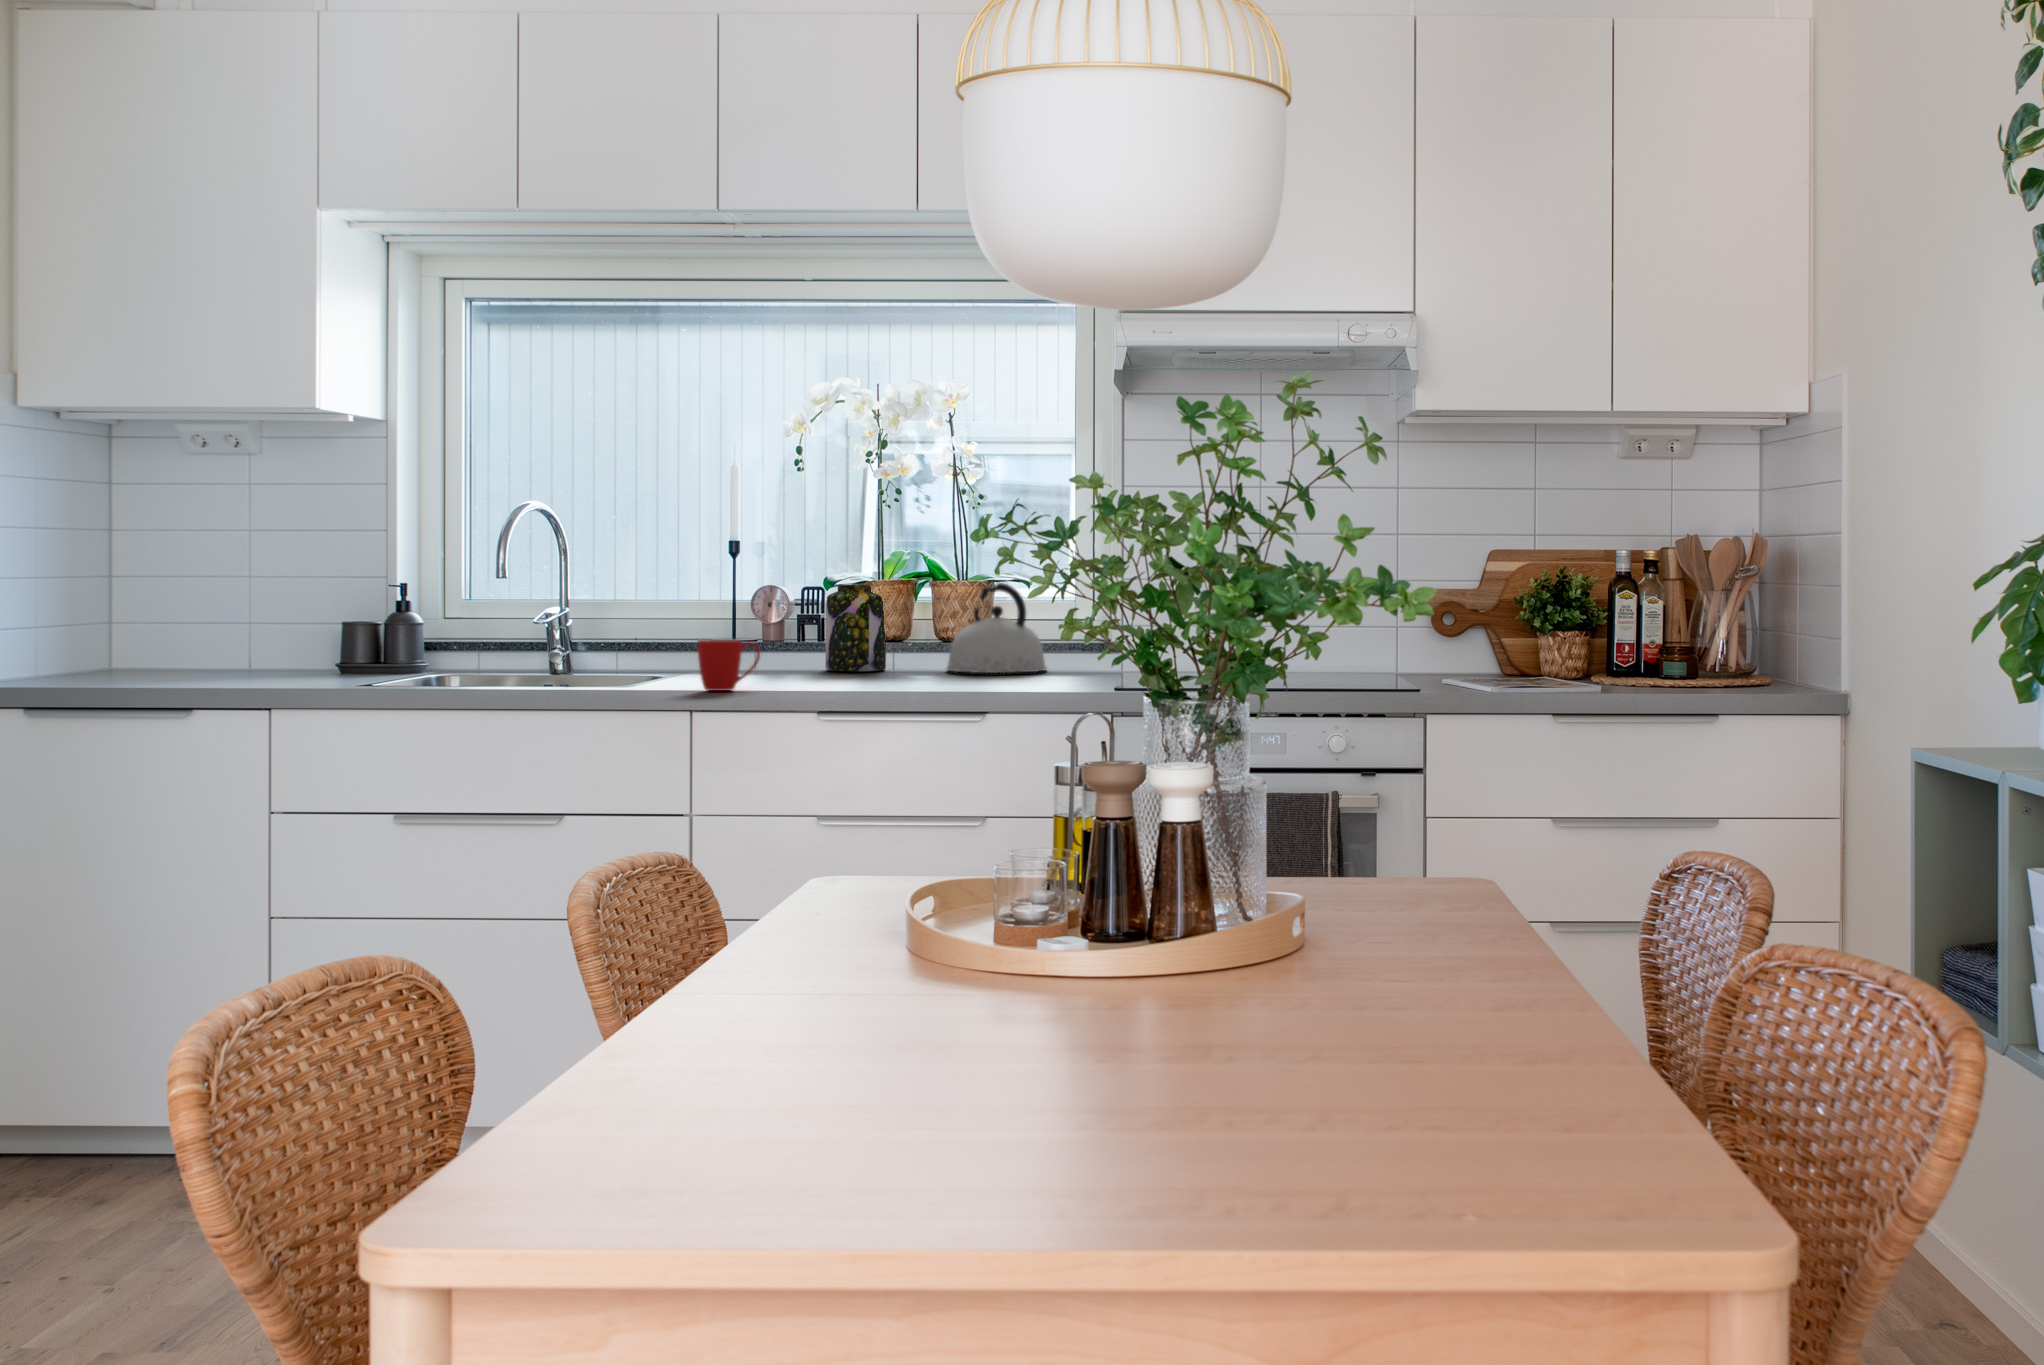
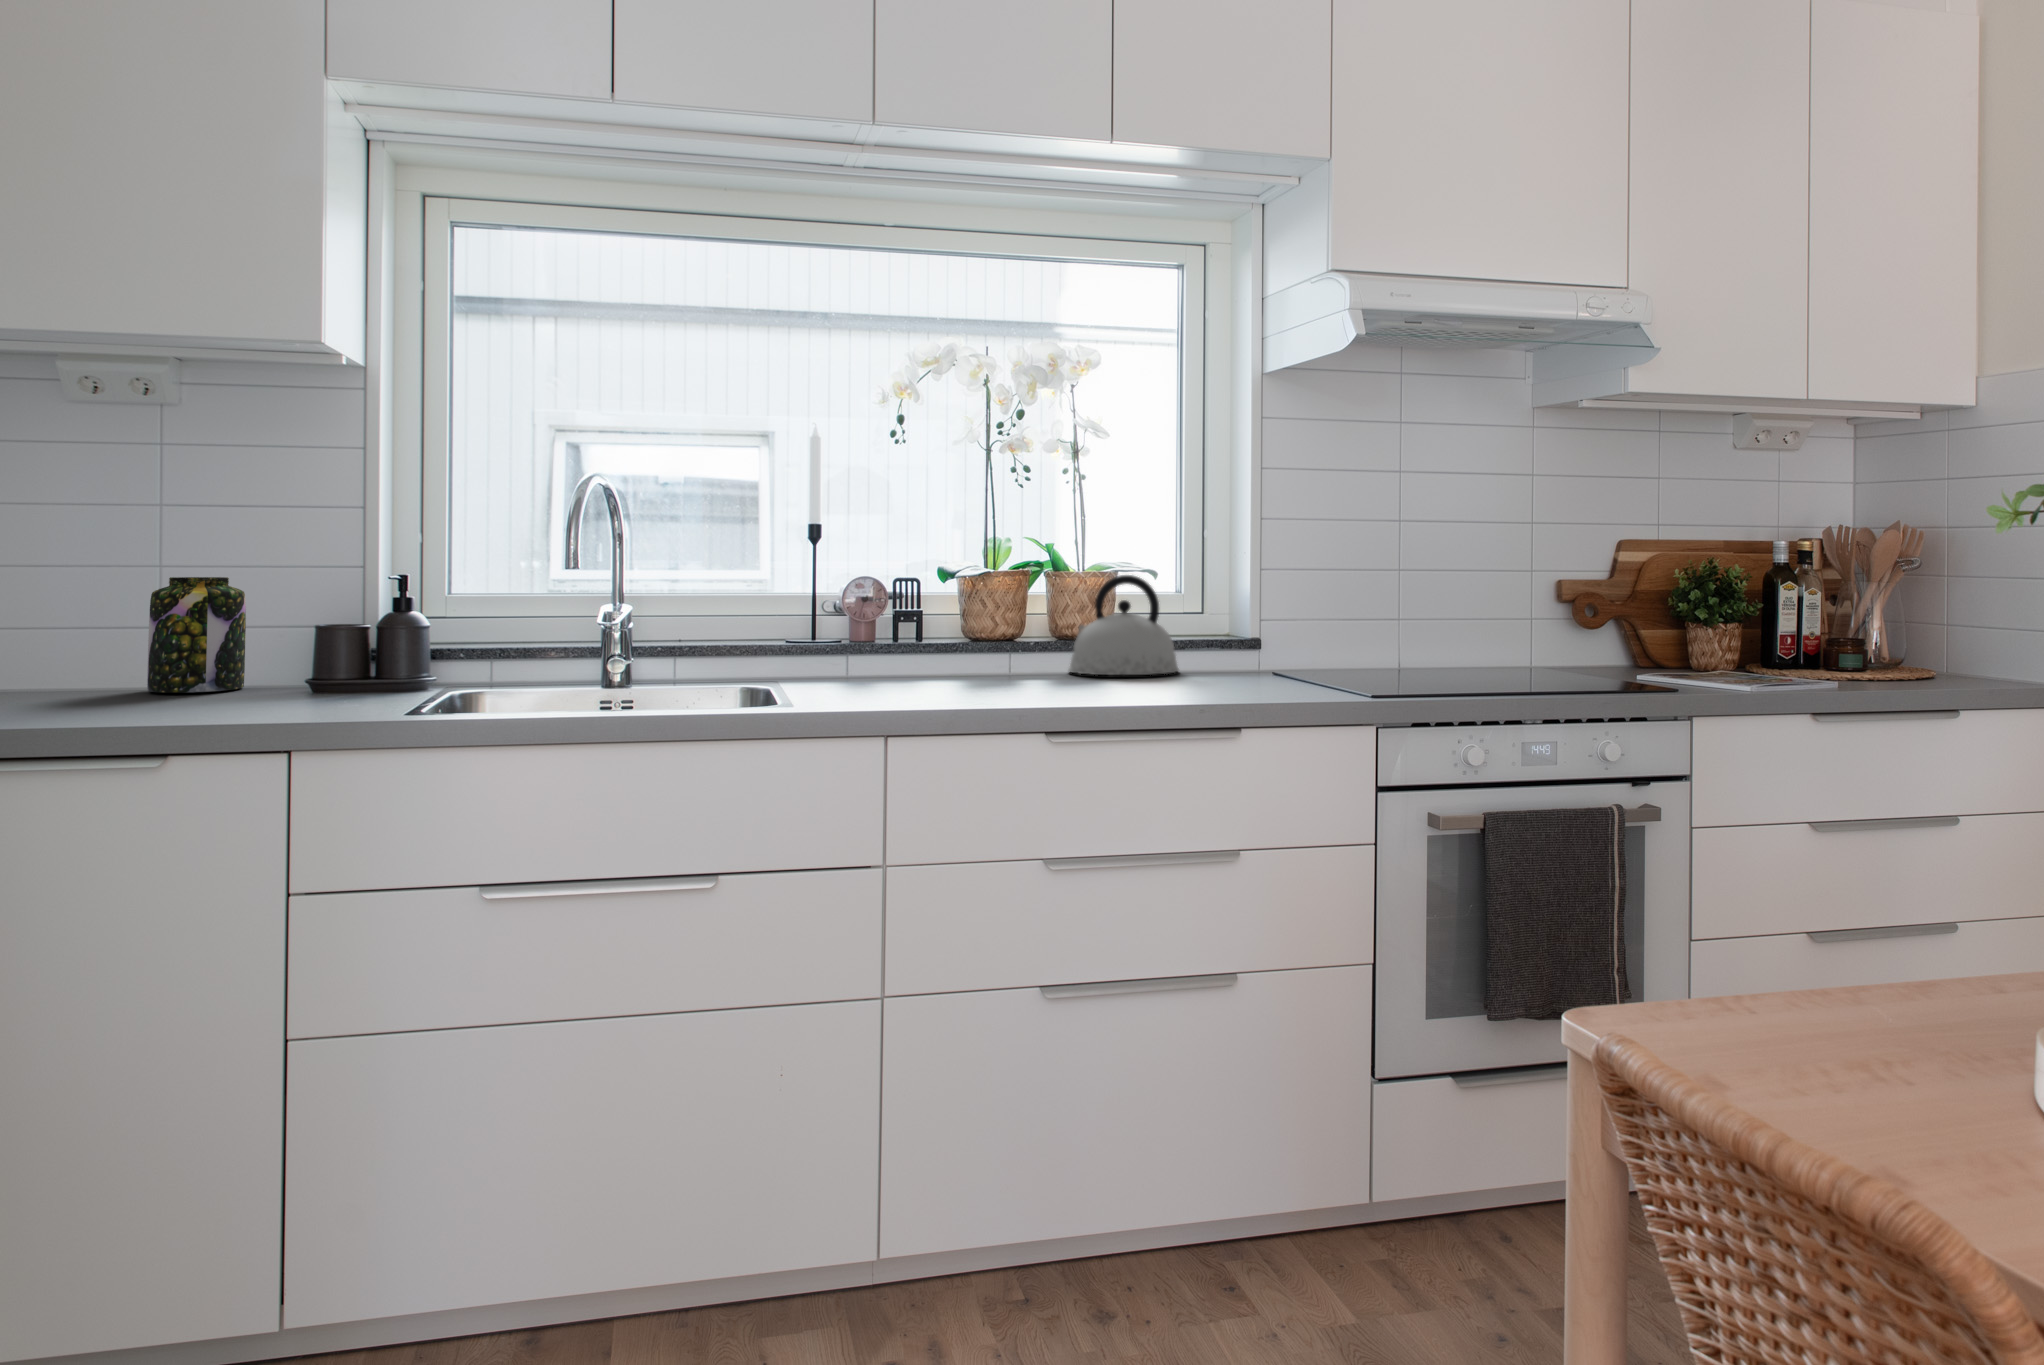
jar: present [826,585,886,671] -> present [147,577,246,693]
mug: present [697,639,760,691] -> none [838,643,911,707]

